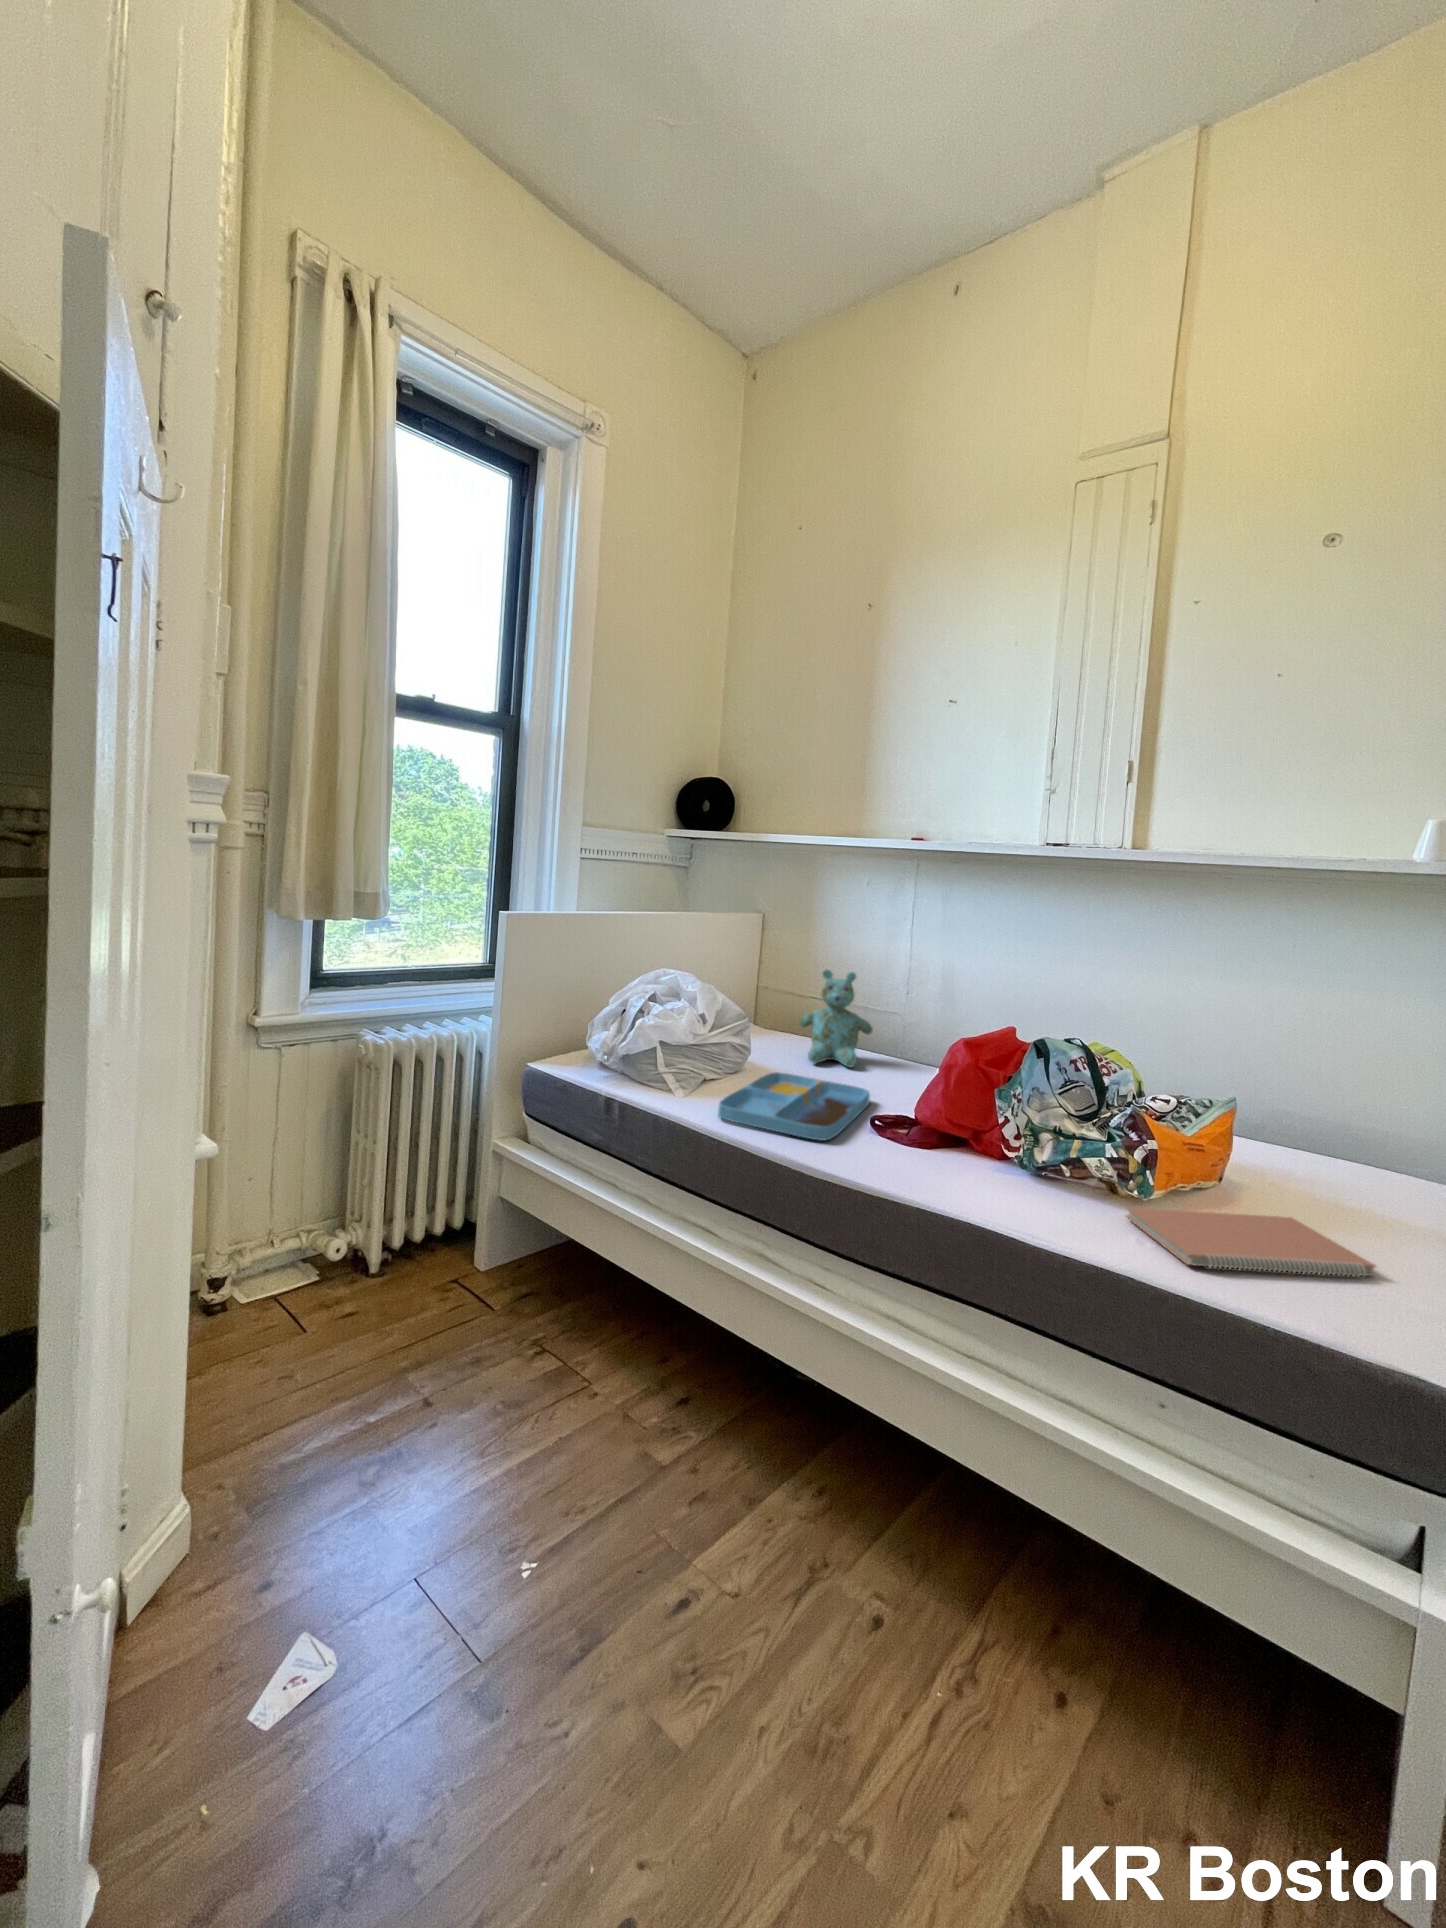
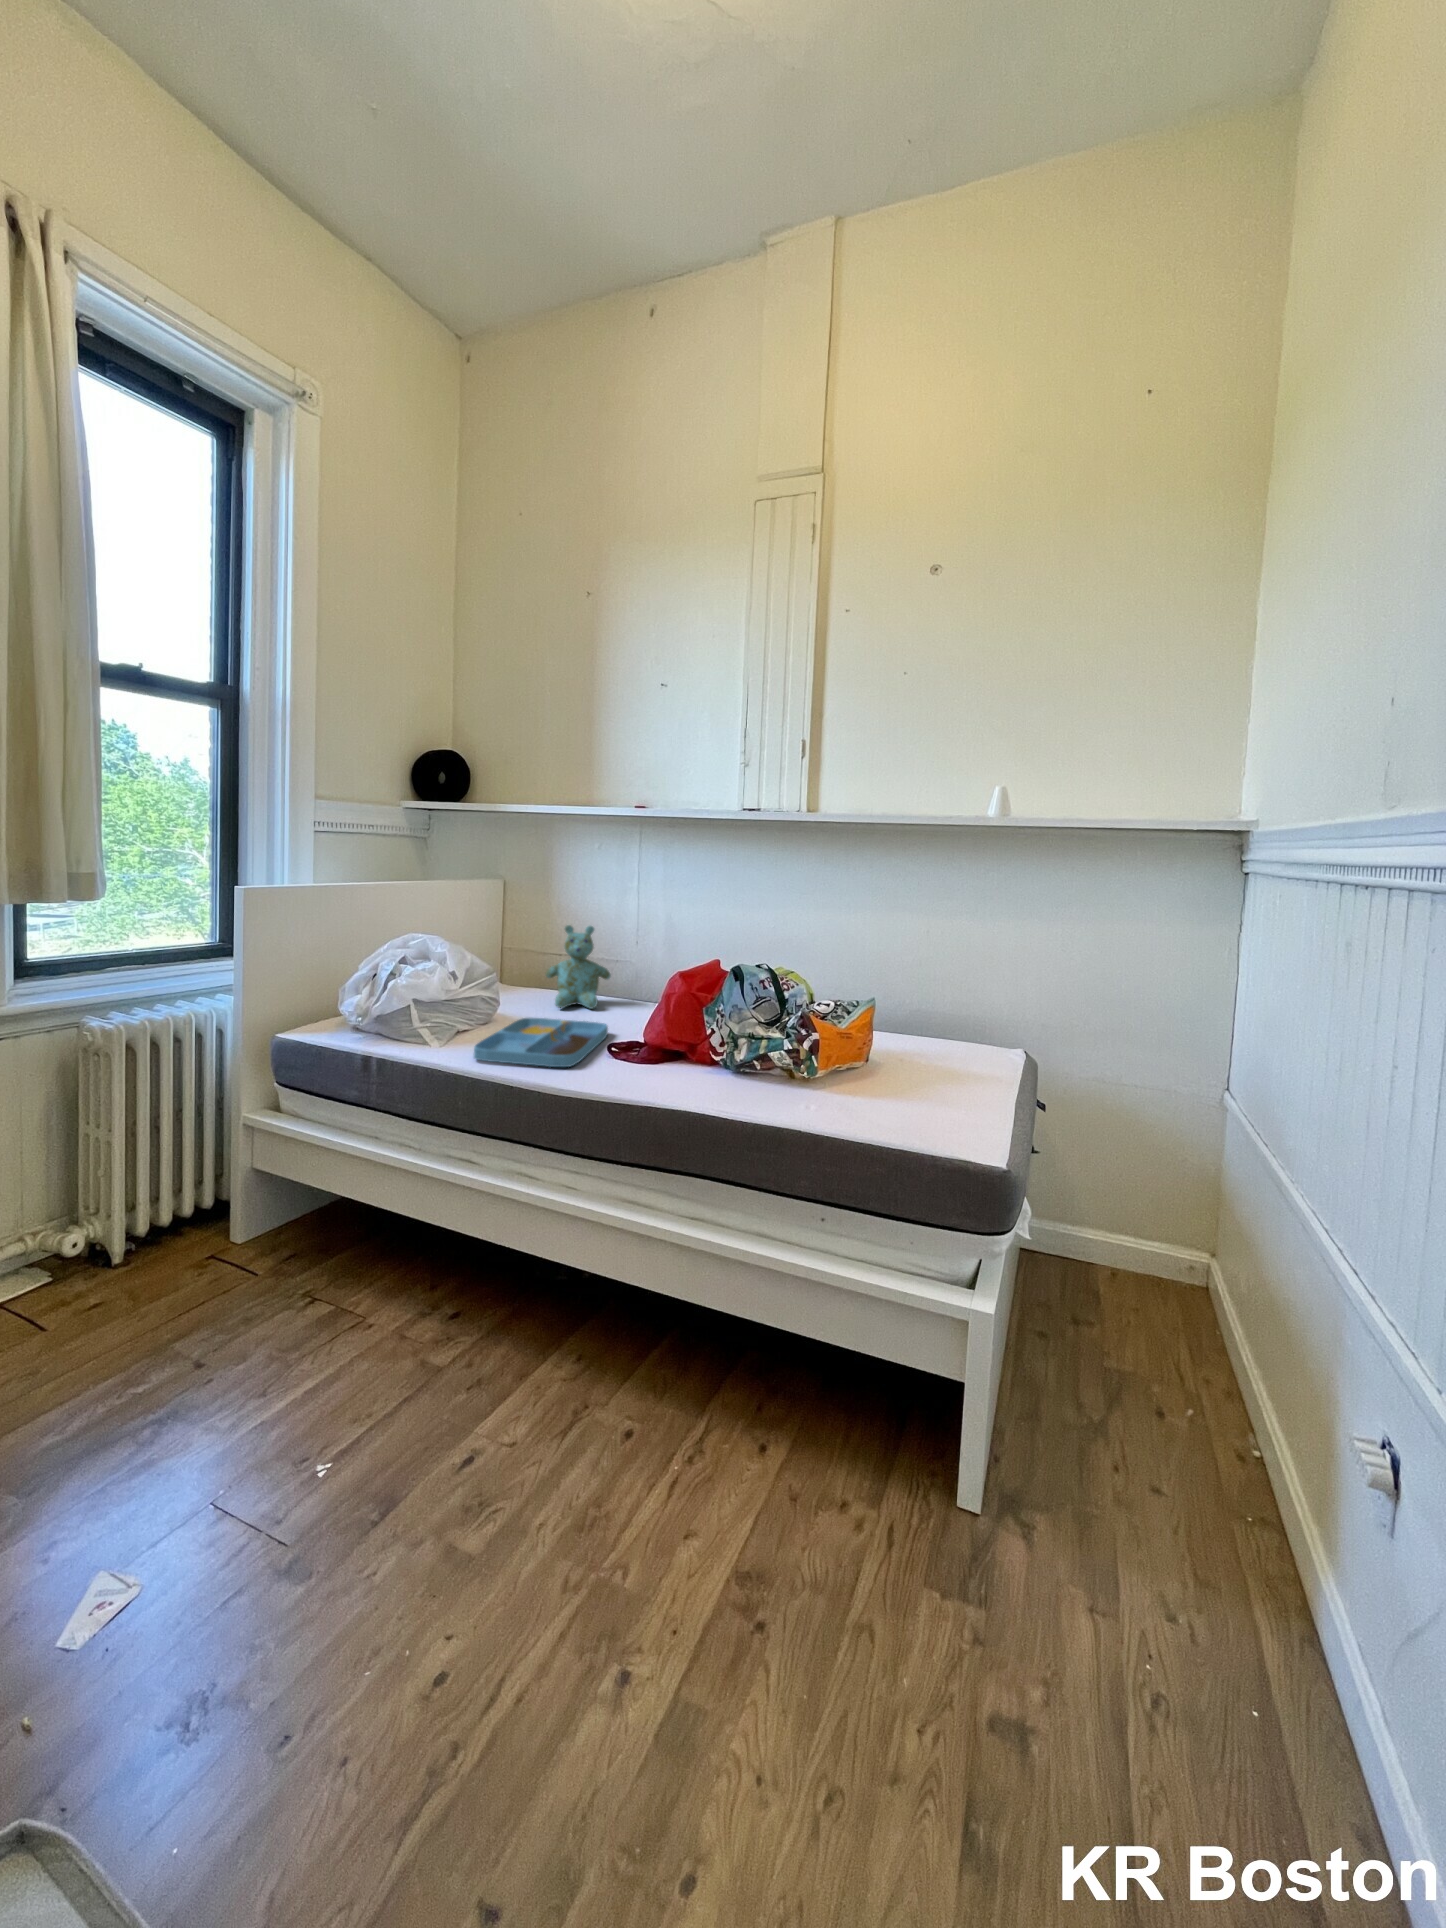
notebook: present [1126,1207,1376,1277] -> none [797,1077,954,1118]

